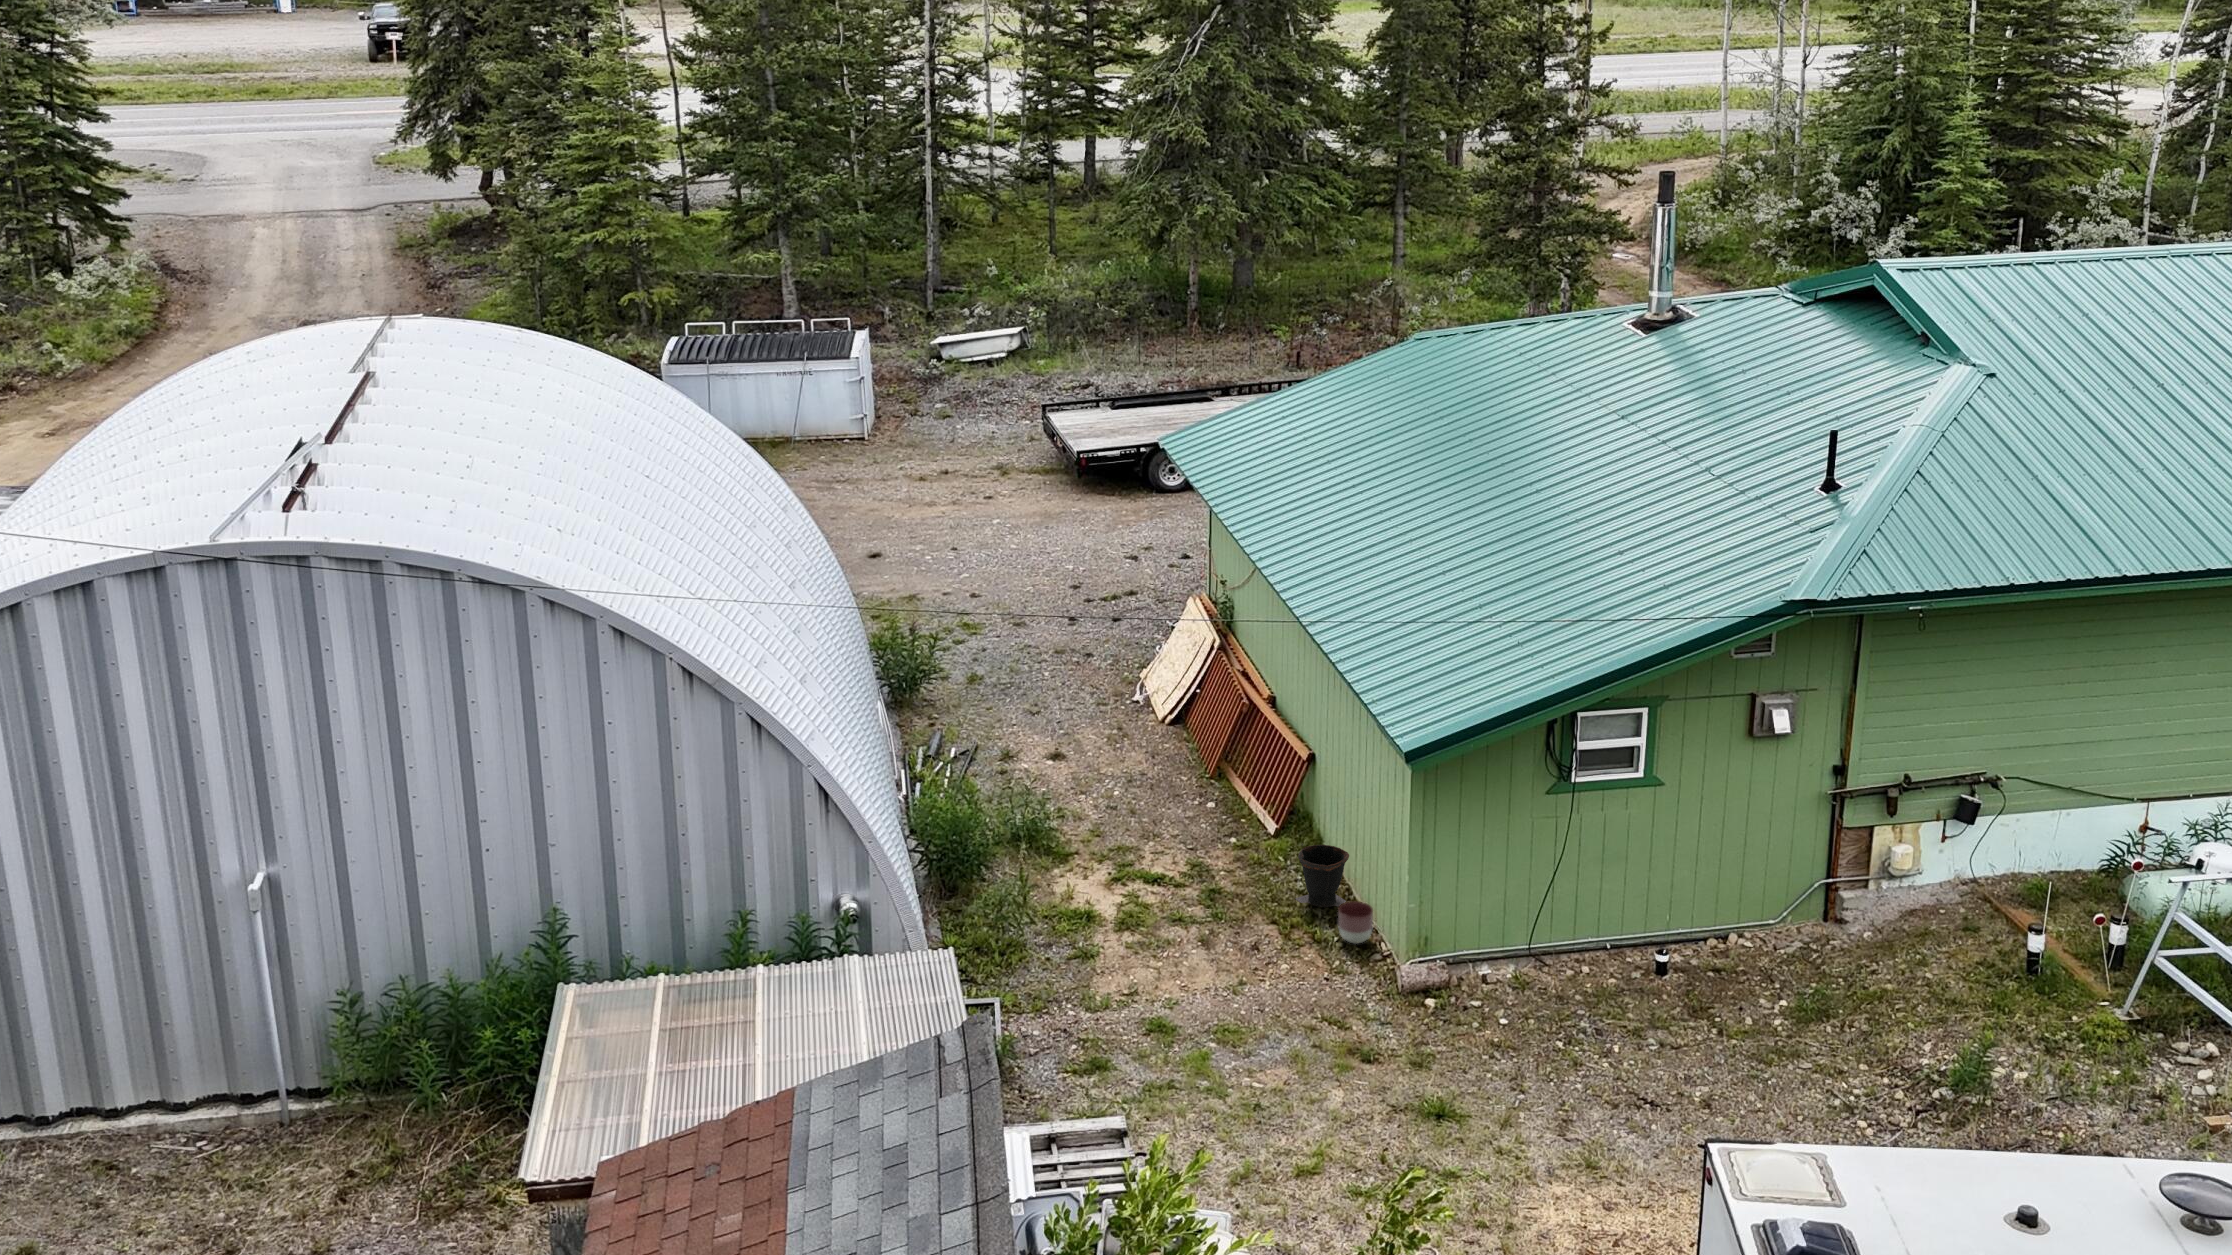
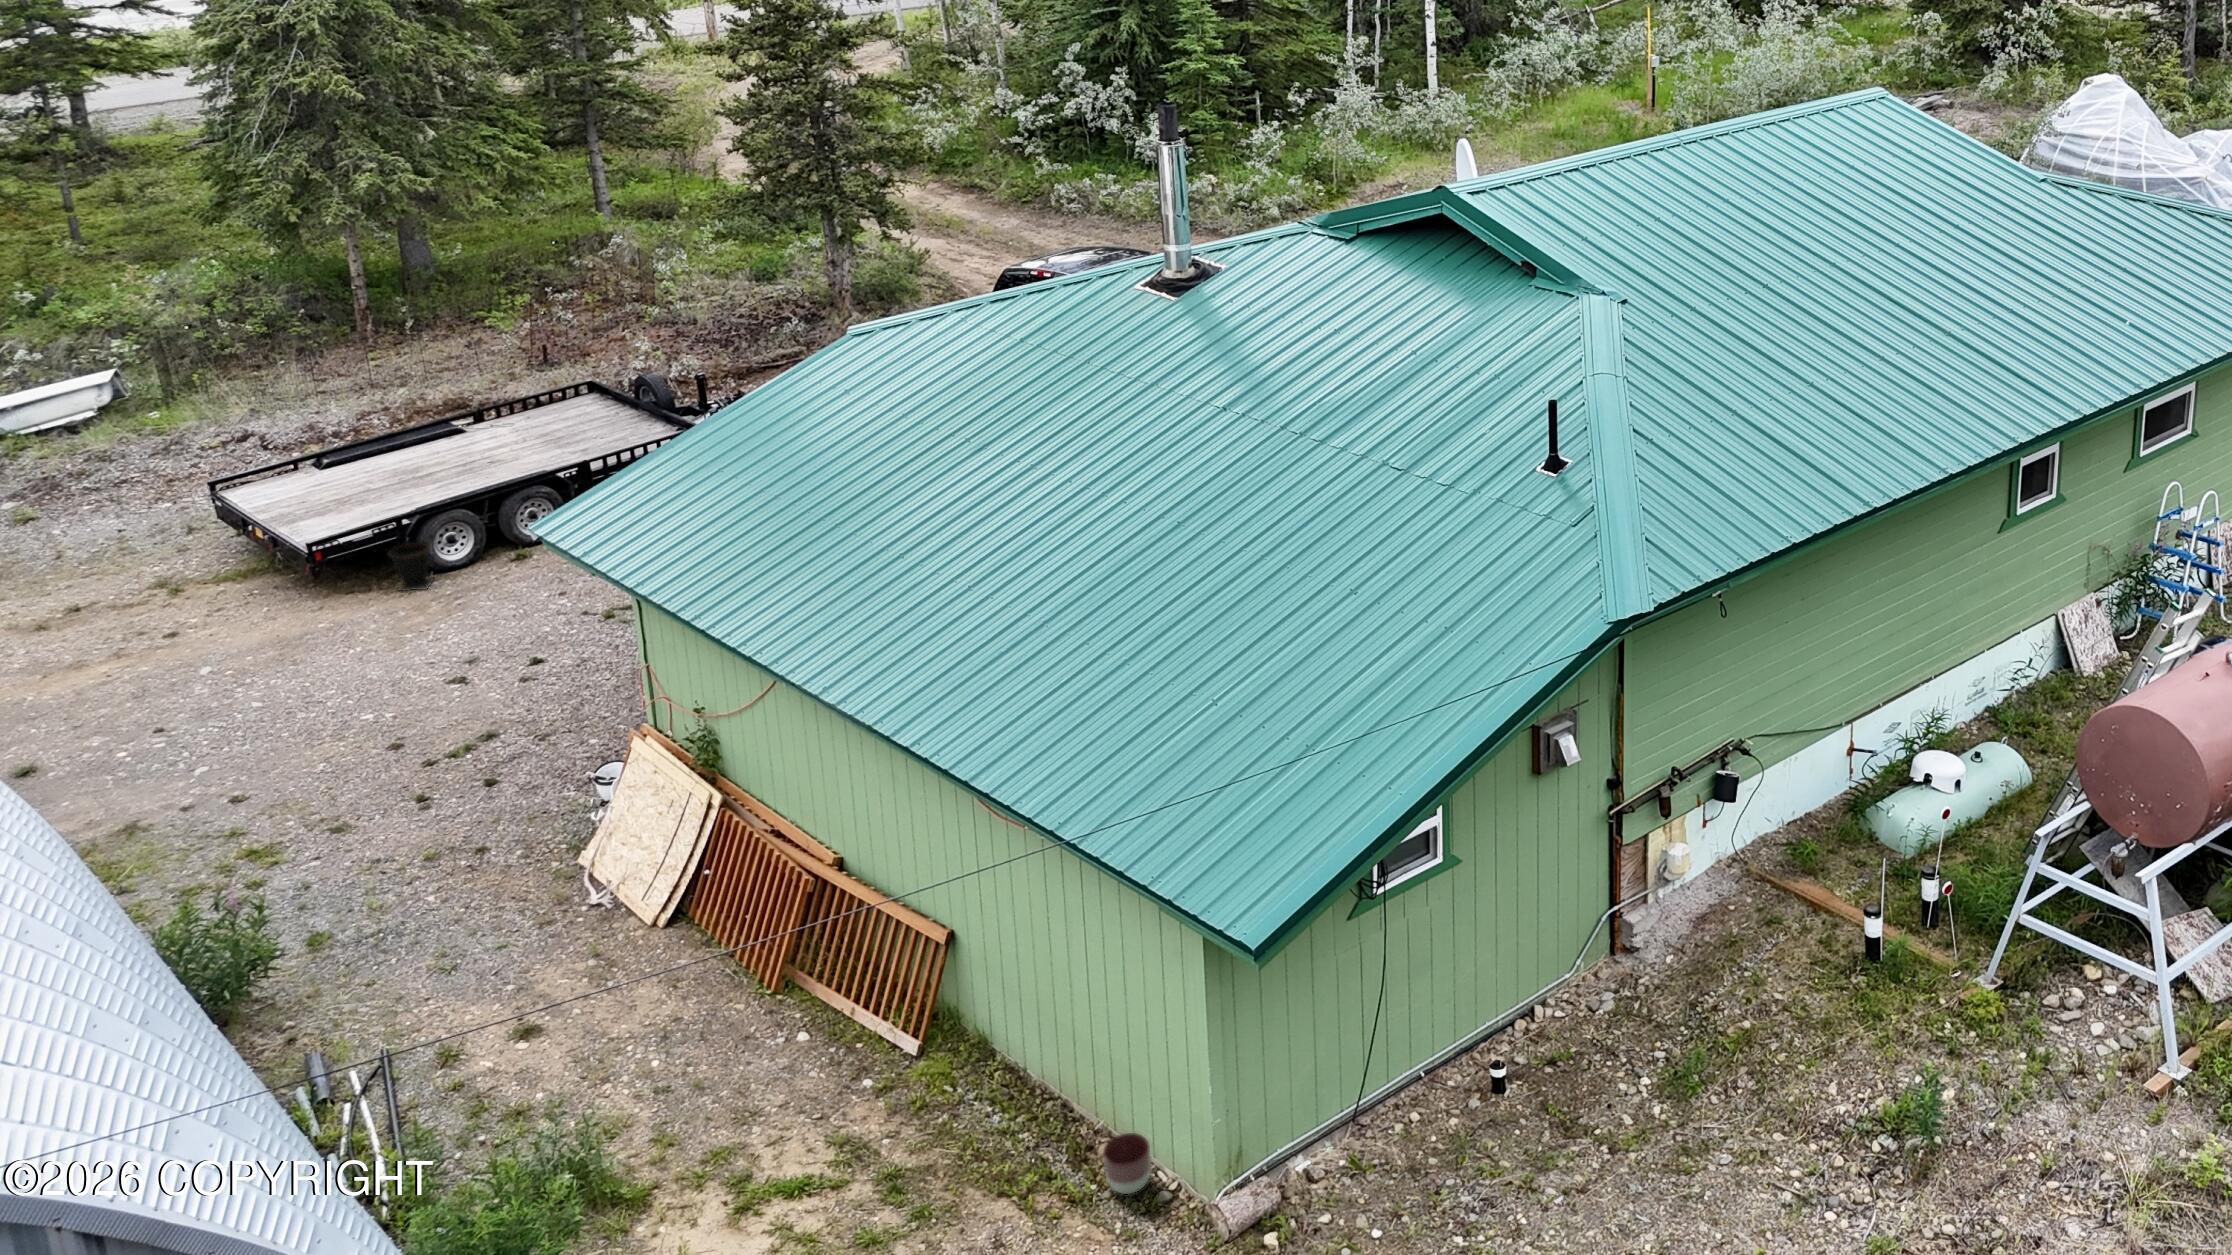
bucket: present [1295,844,1349,907] -> present [388,542,433,591]

